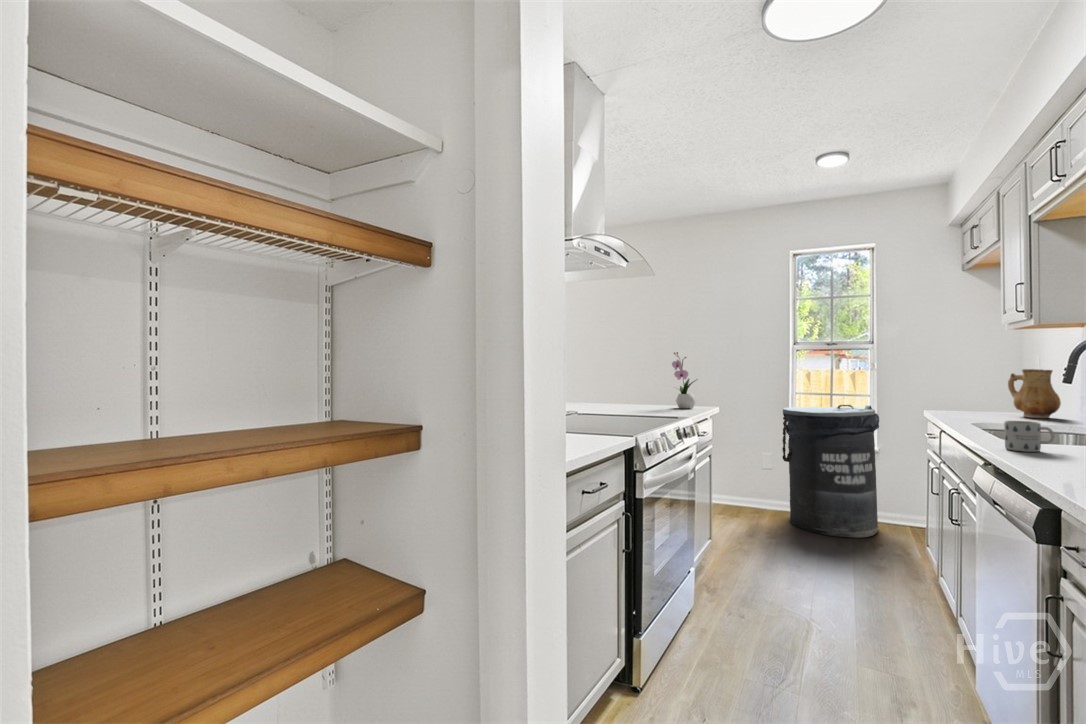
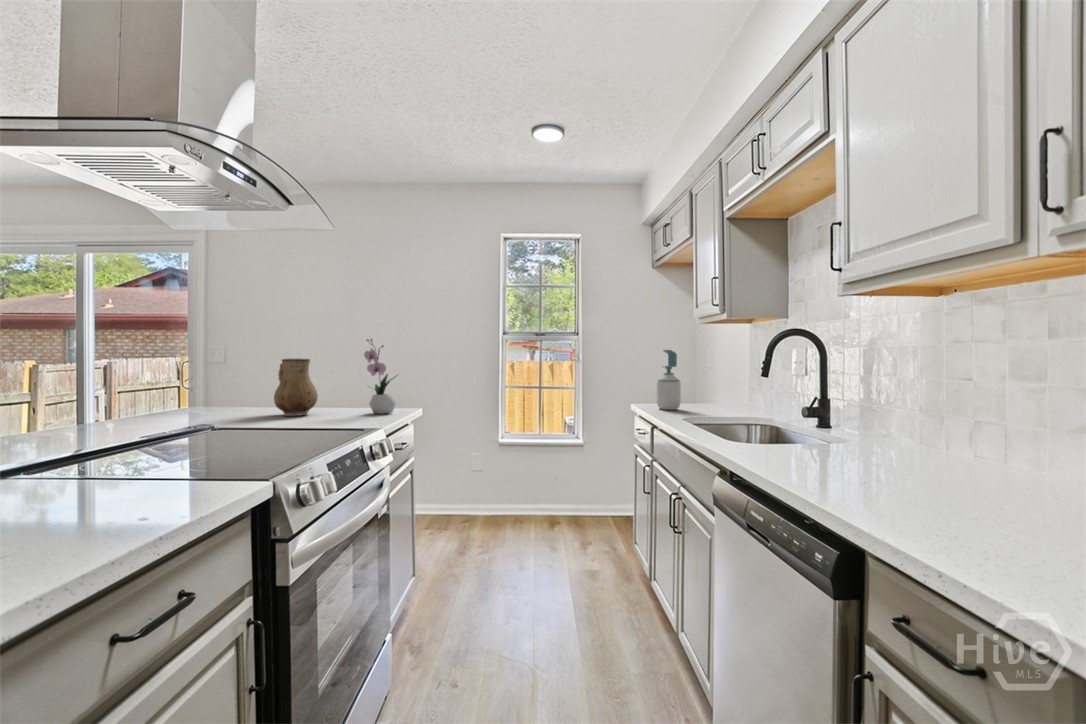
soap bottle: none [952,357,983,417] -> present [657,350,681,410]
ceramic pitcher: present [1008,369,1061,418] -> present [274,359,318,416]
trash can: present [782,405,879,538] -> none [495,400,587,543]
mug: present [1004,421,1055,452] -> none [740,420,784,456]

